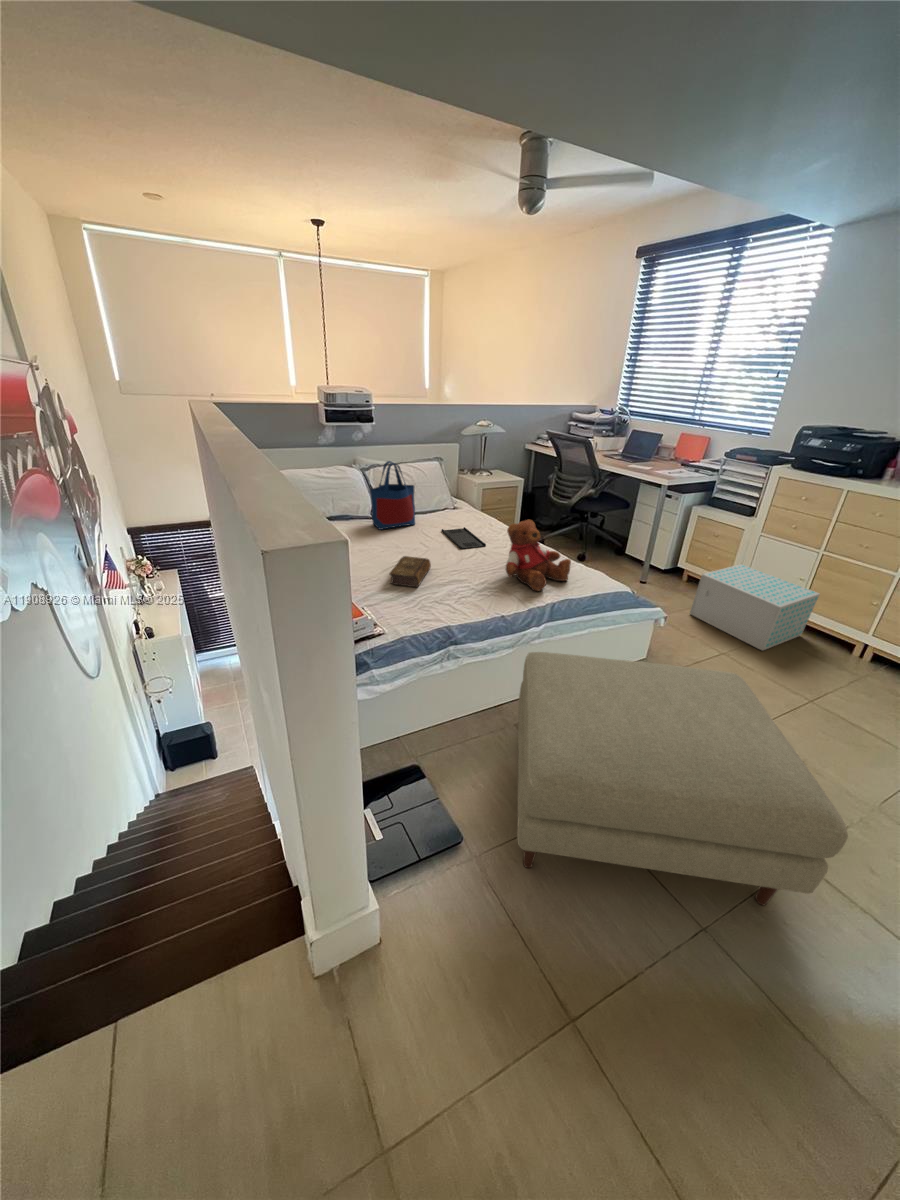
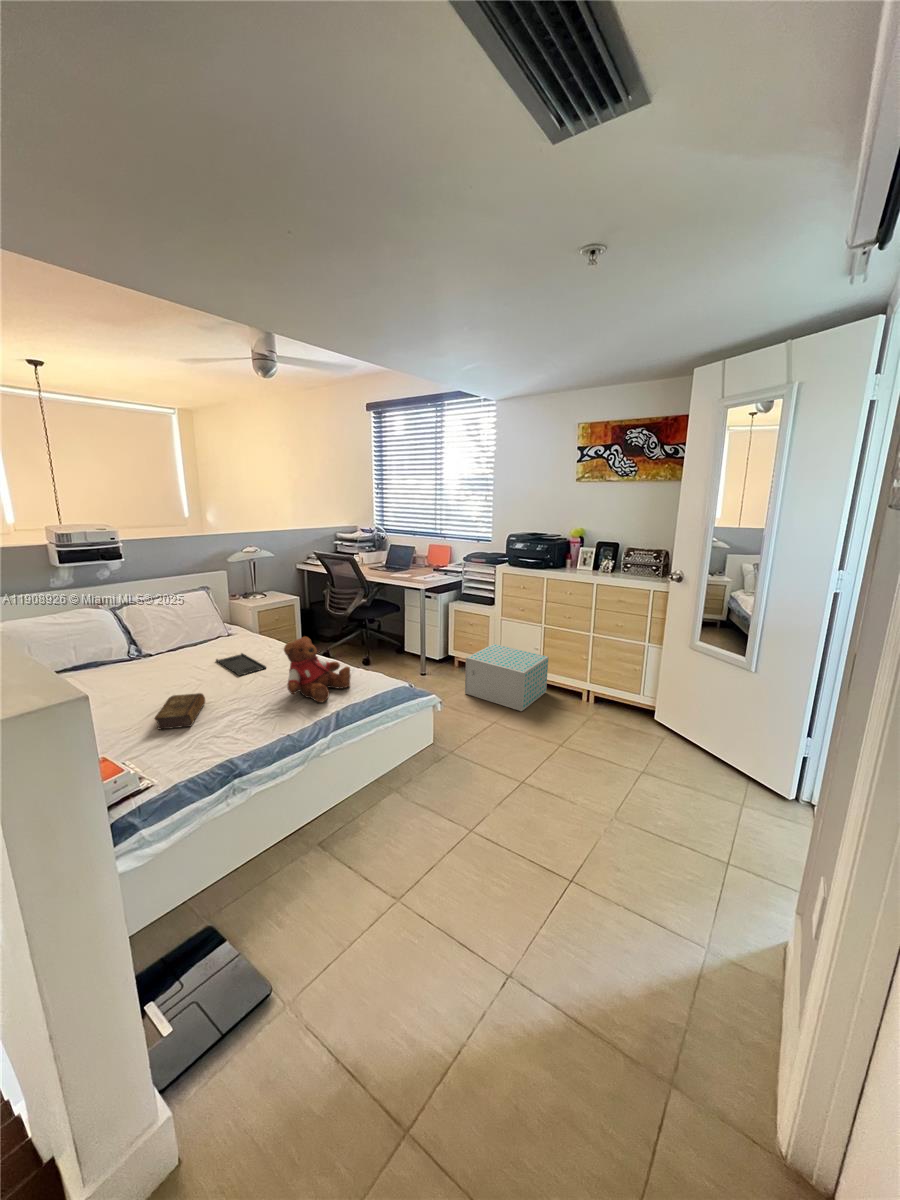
tote bag: present [371,461,415,530] -> none [123,597,184,672]
ottoman: present [517,652,848,905] -> none [317,735,578,991]

